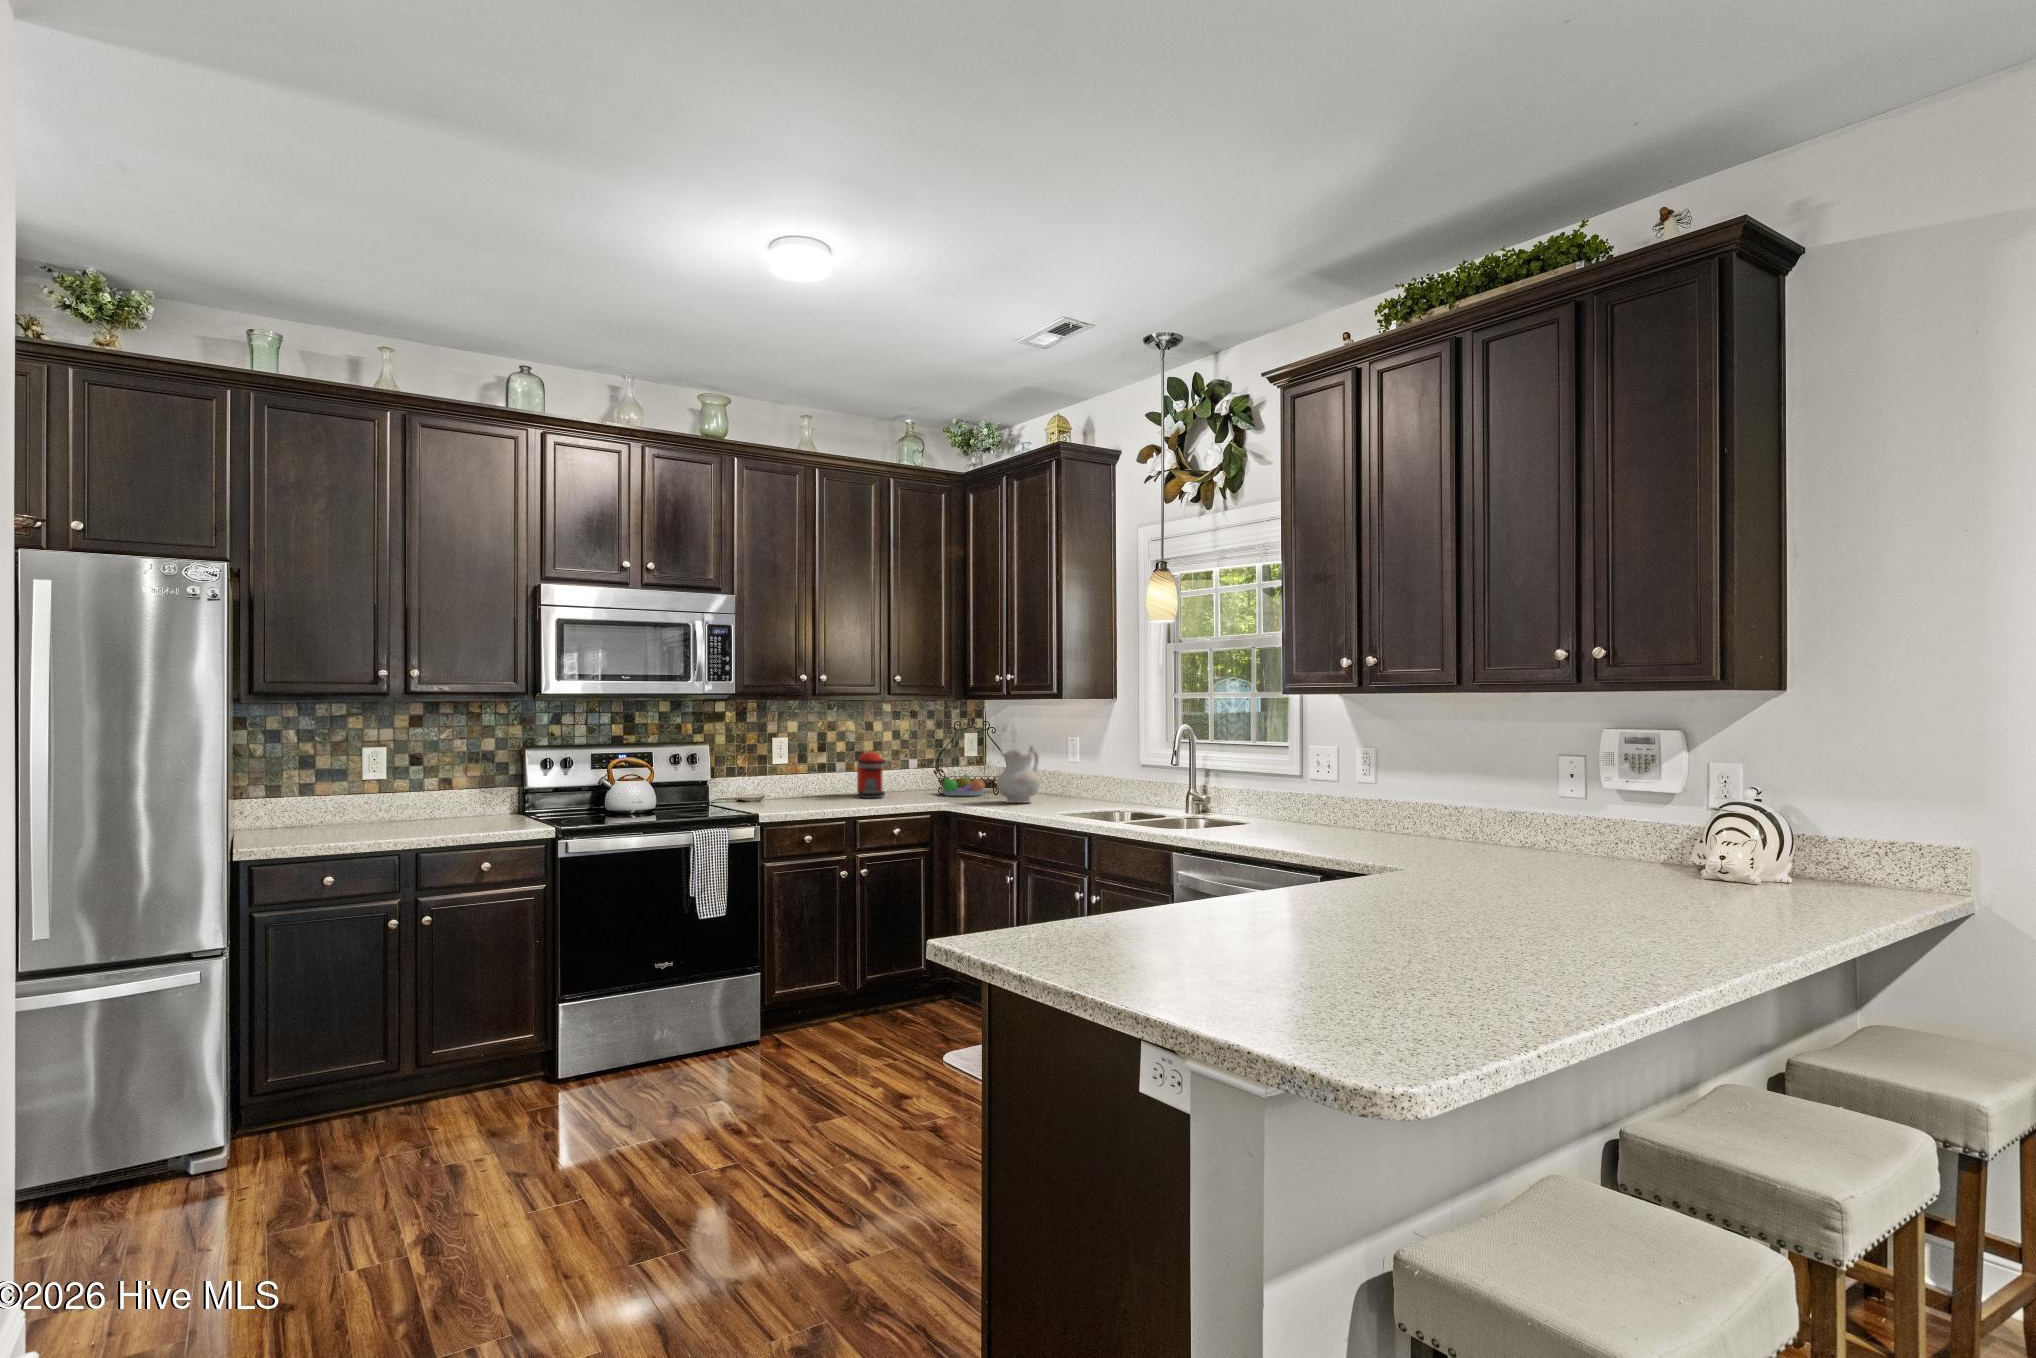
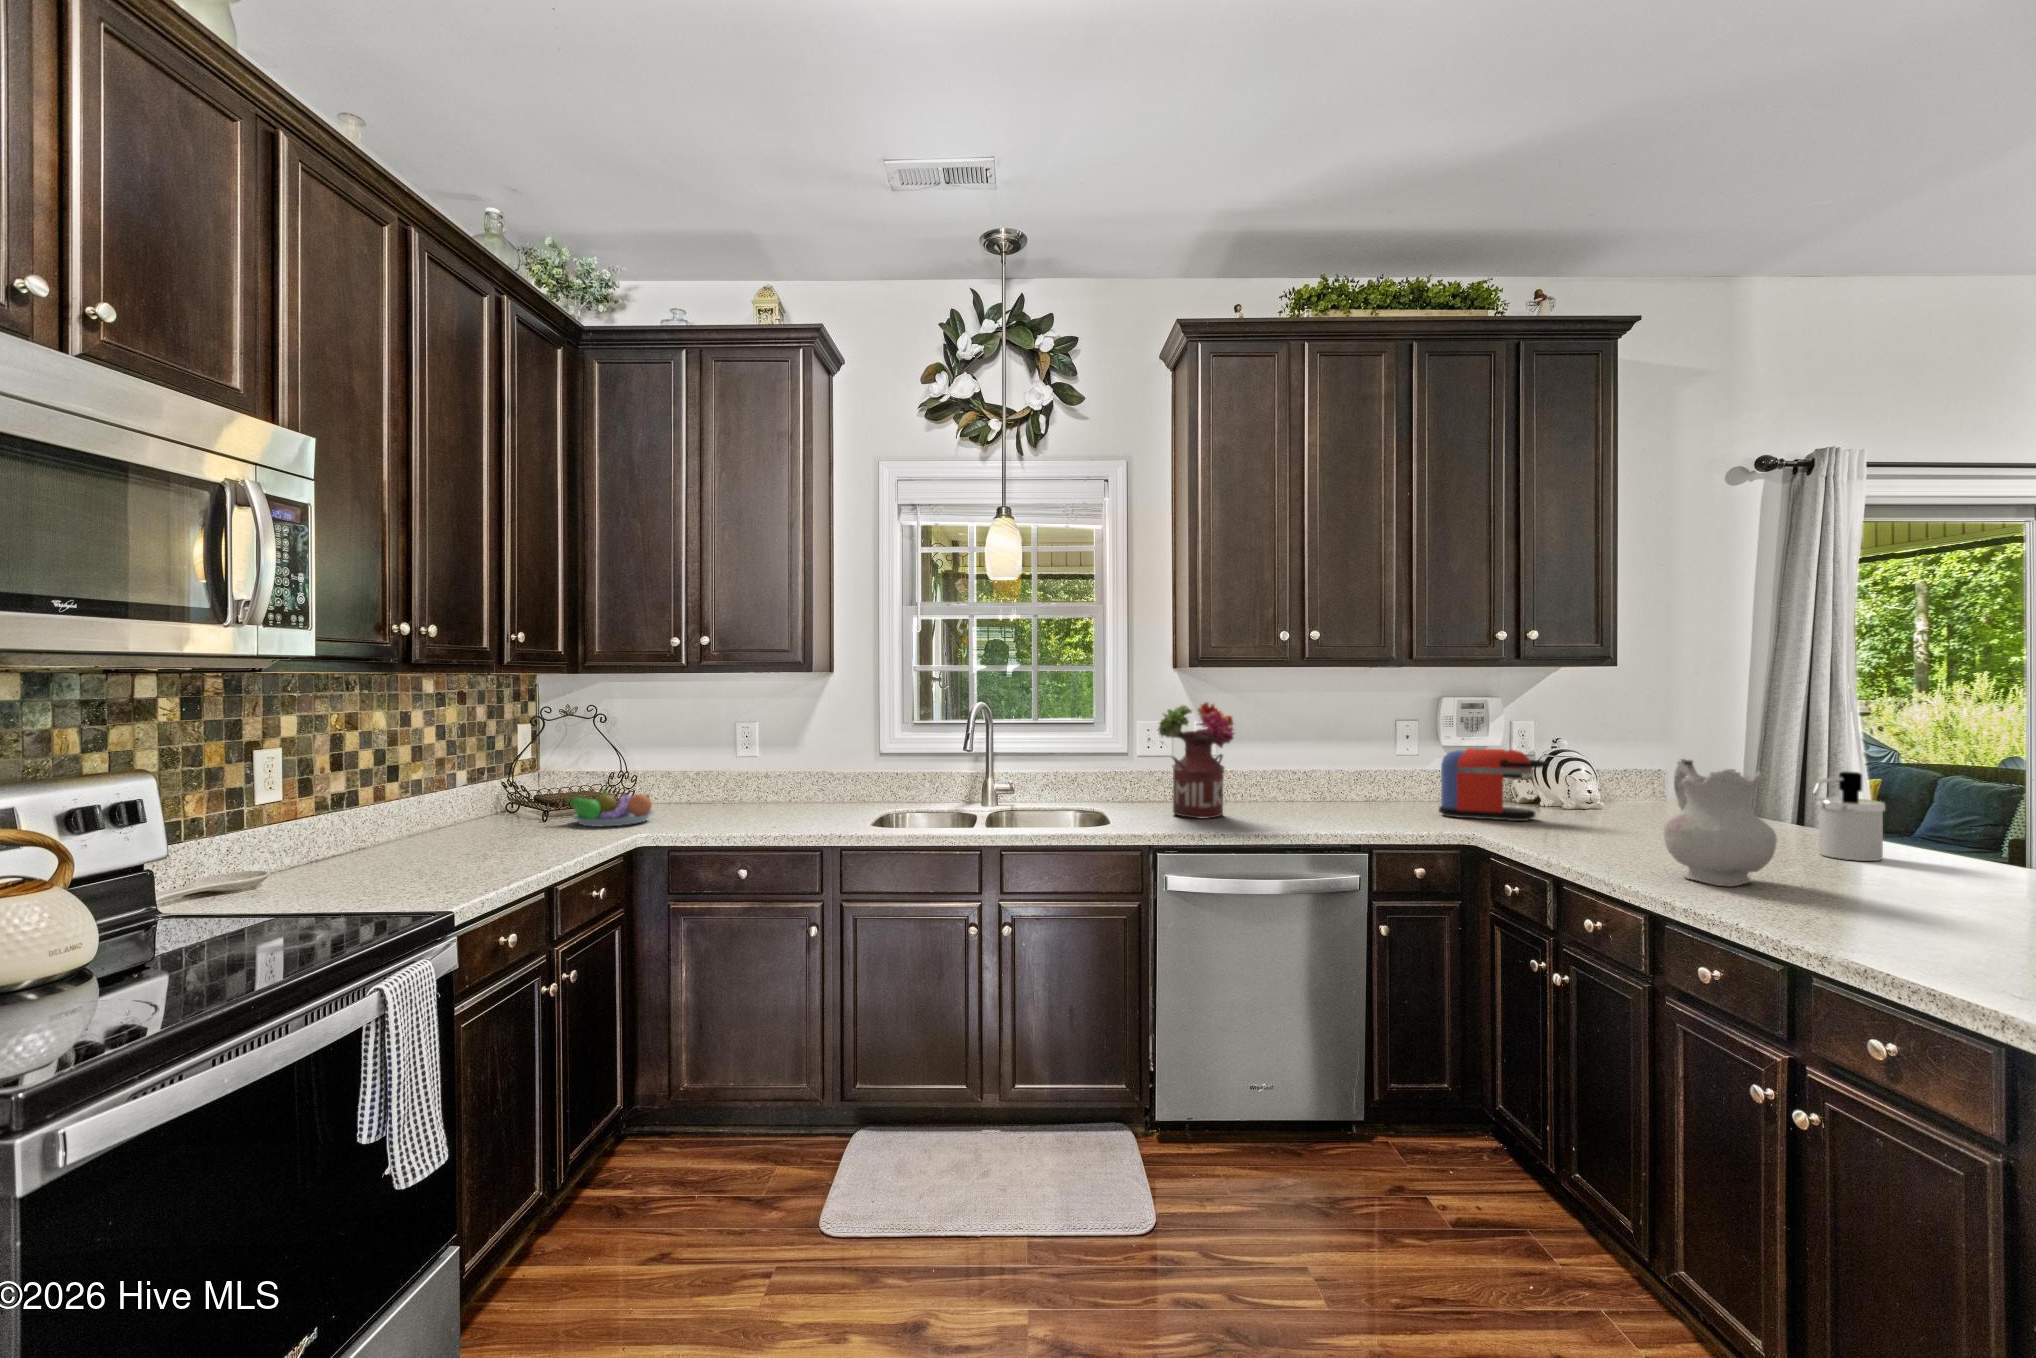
flower arrangement: none [1251,729,1325,831] -> present [1158,702,1234,819]
ceramic pitcher: present [997,746,1041,803] -> present [1664,759,1777,886]
coffee maker: present [857,752,885,798] -> present [1439,748,1549,821]
soap dispenser: none [1607,824,1722,930] -> present [1813,772,1885,861]

